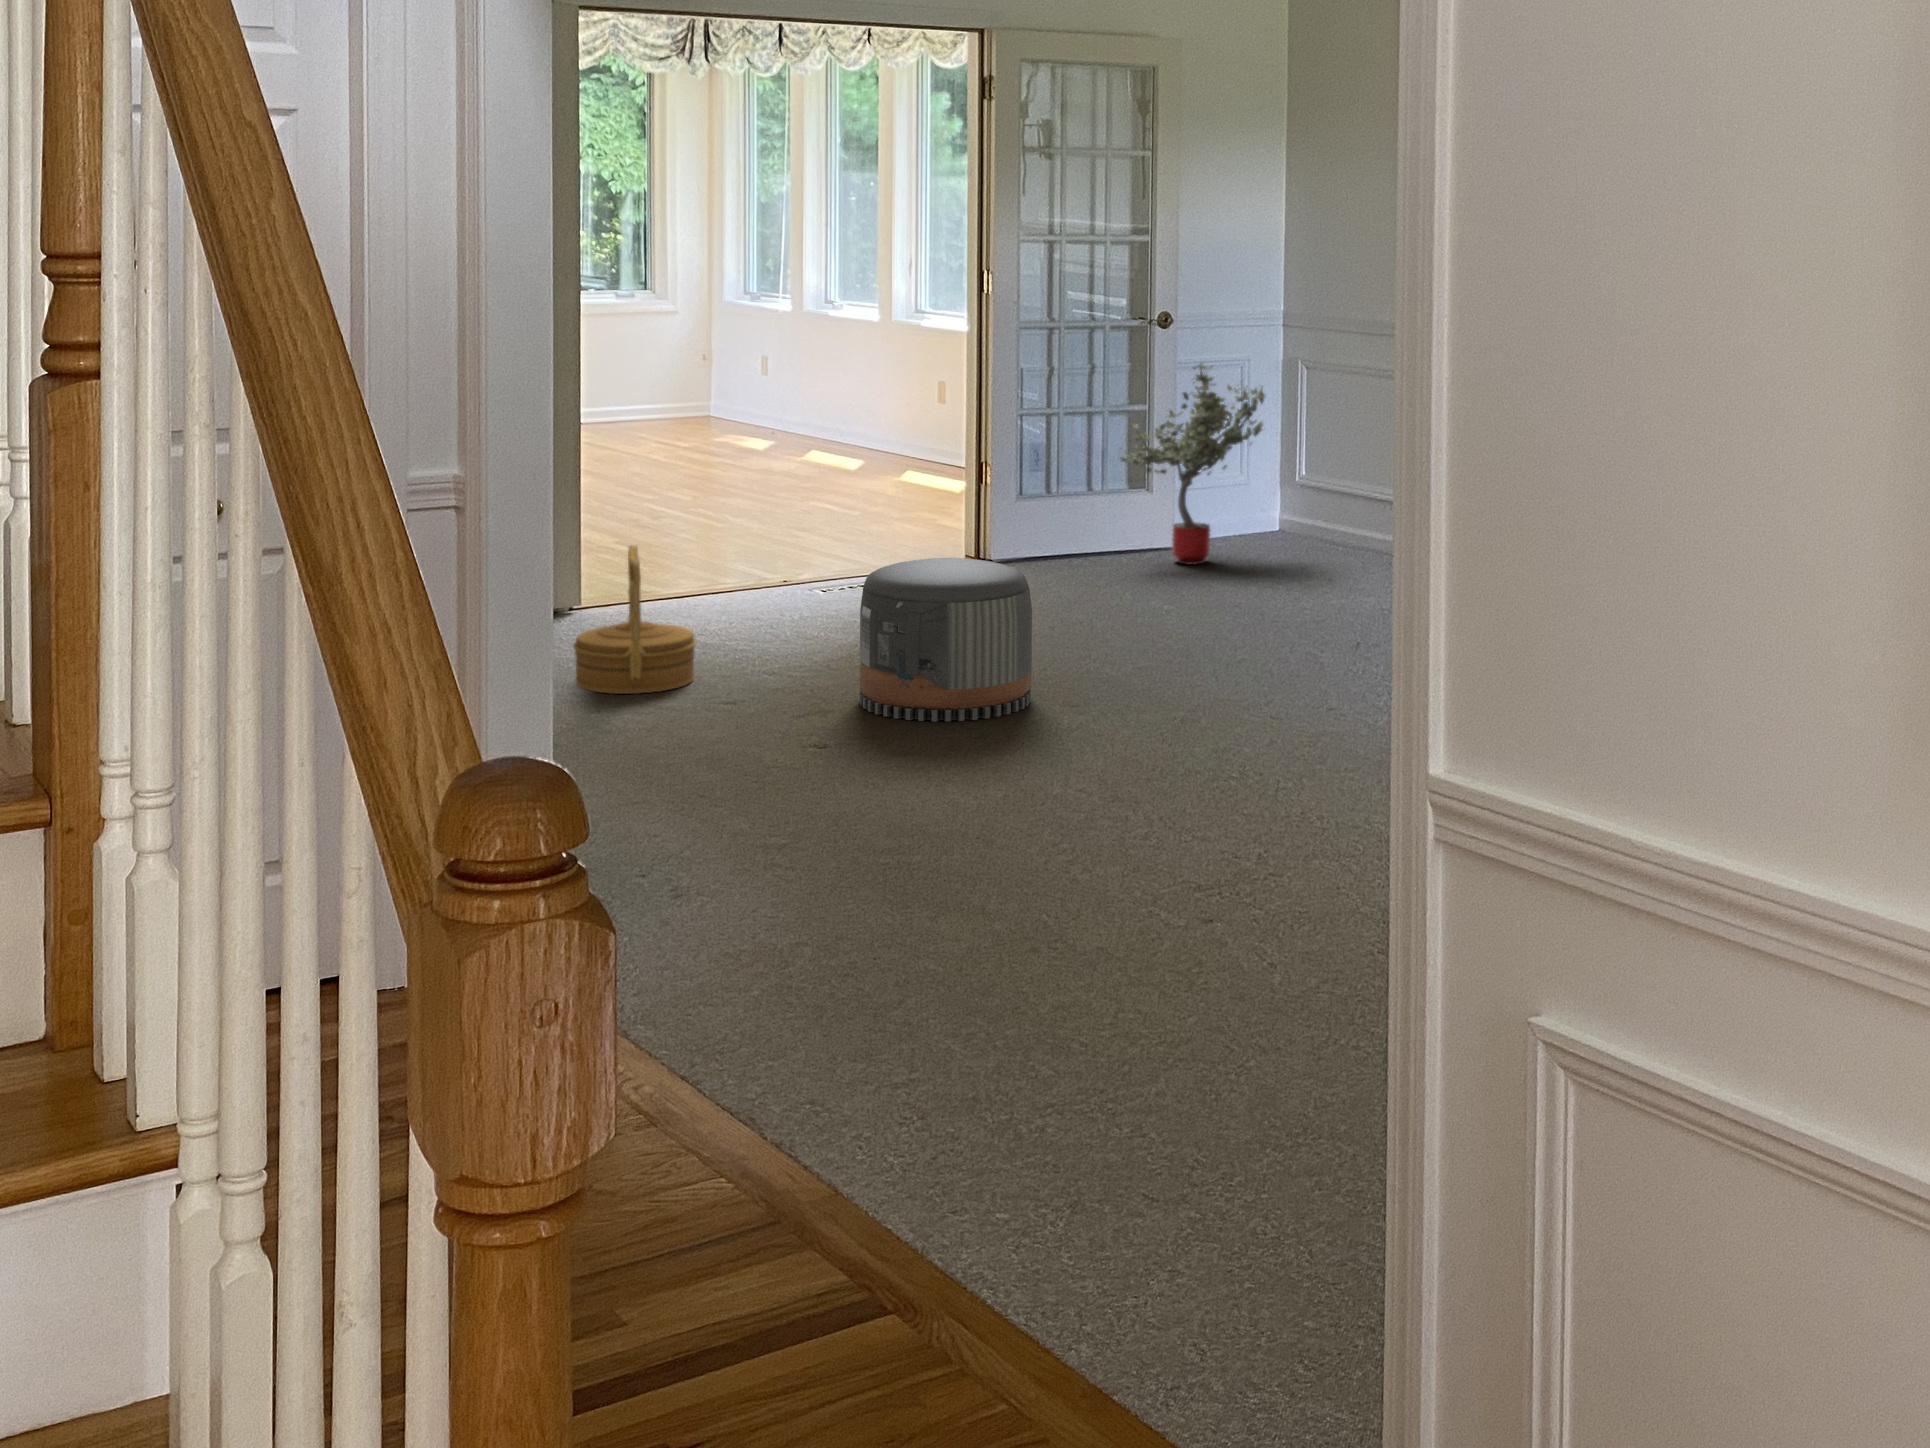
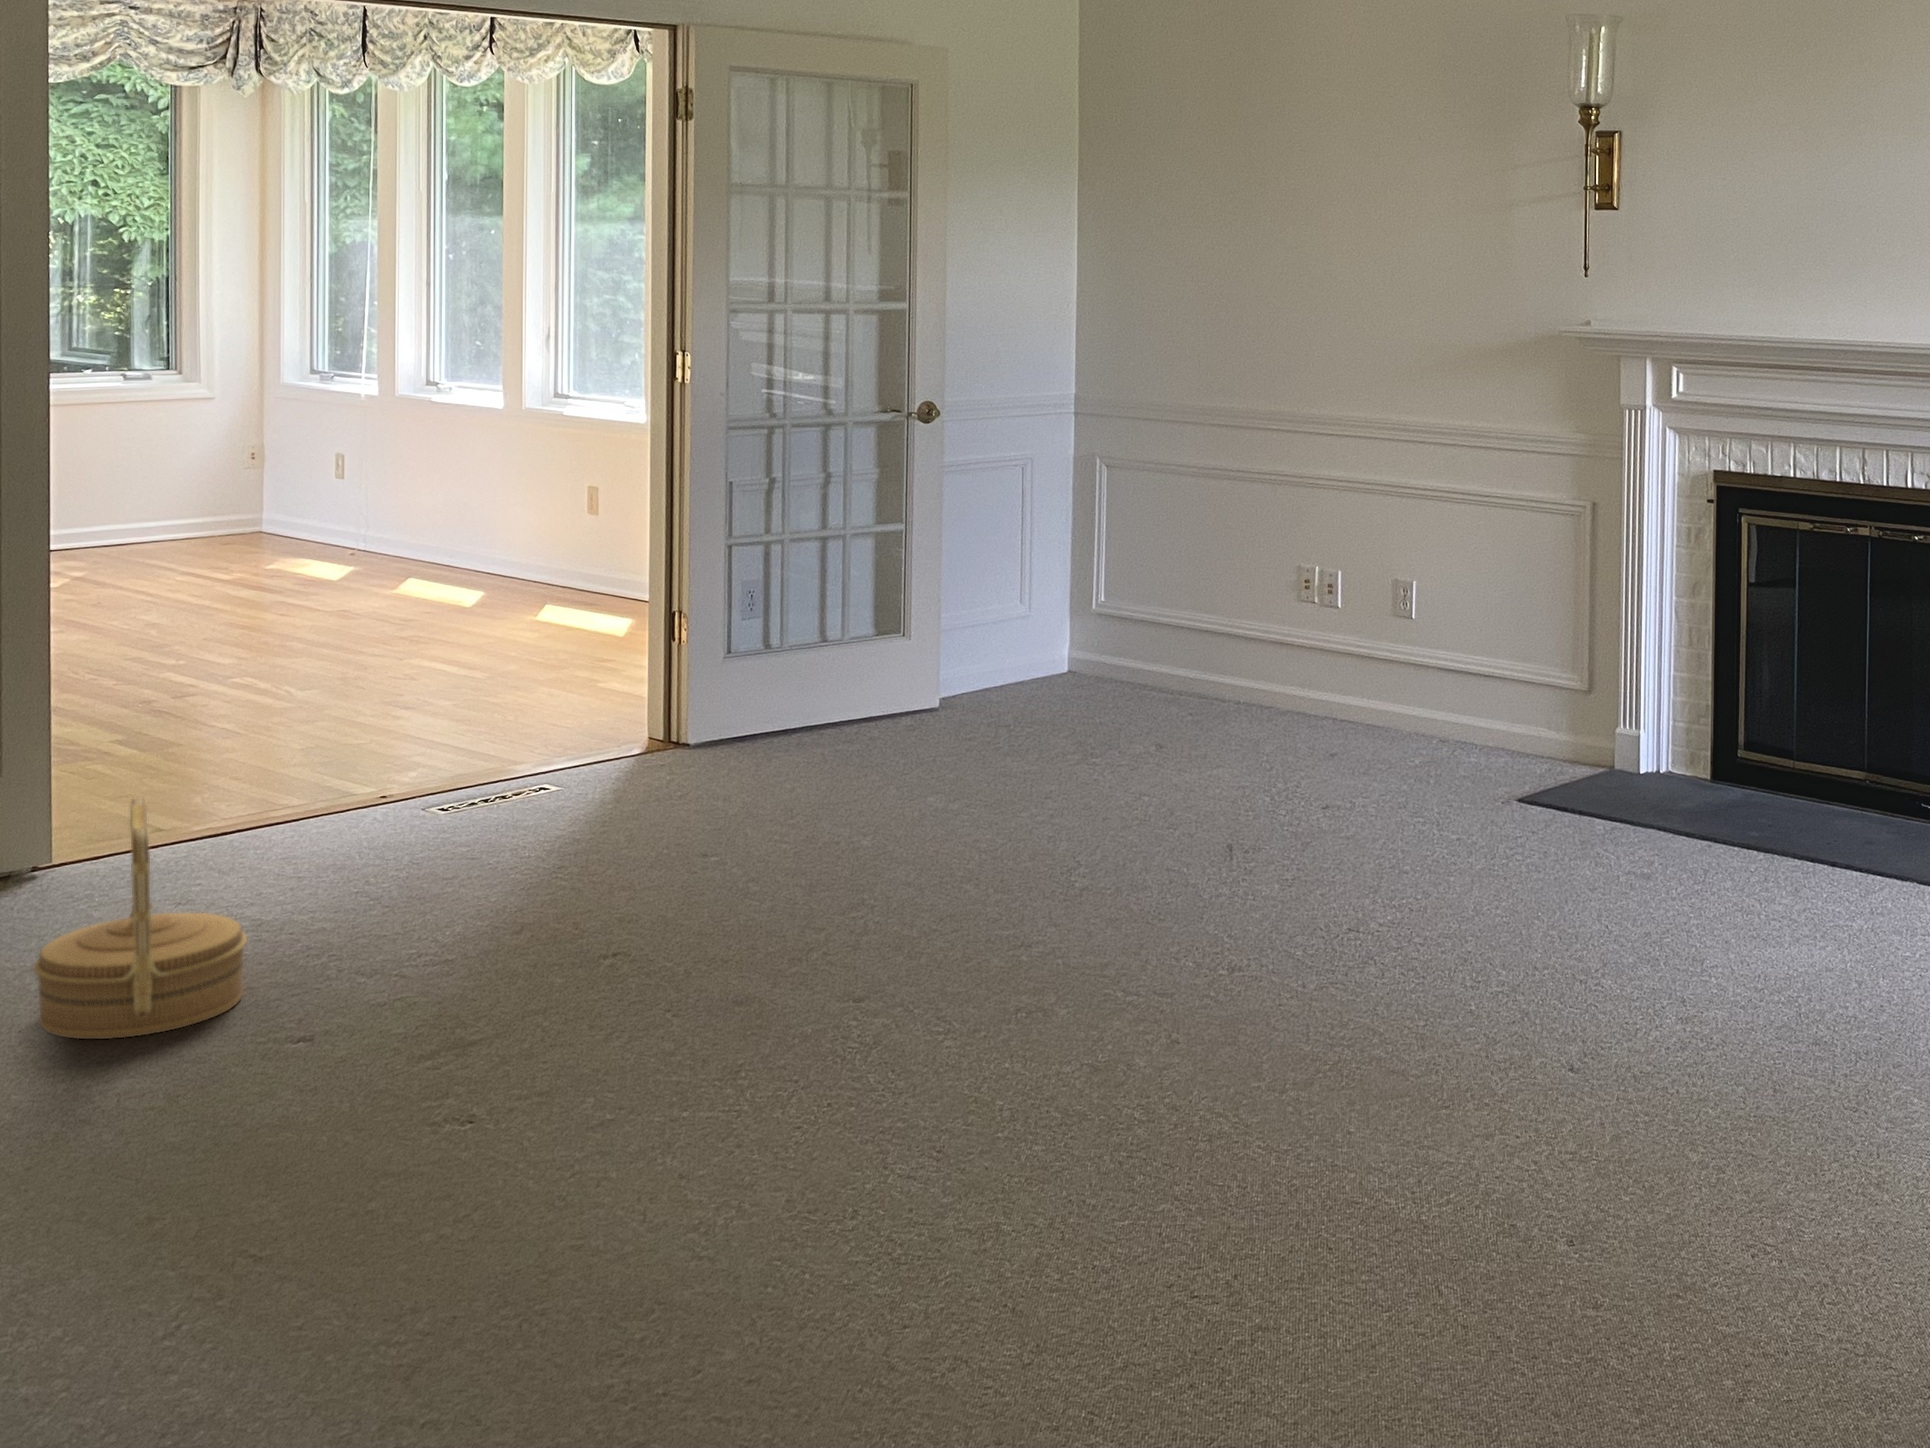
potted tree: present [1119,363,1265,565] -> none [861,466,1053,729]
pouf: present [860,558,1032,722] -> none [515,790,781,1045]

